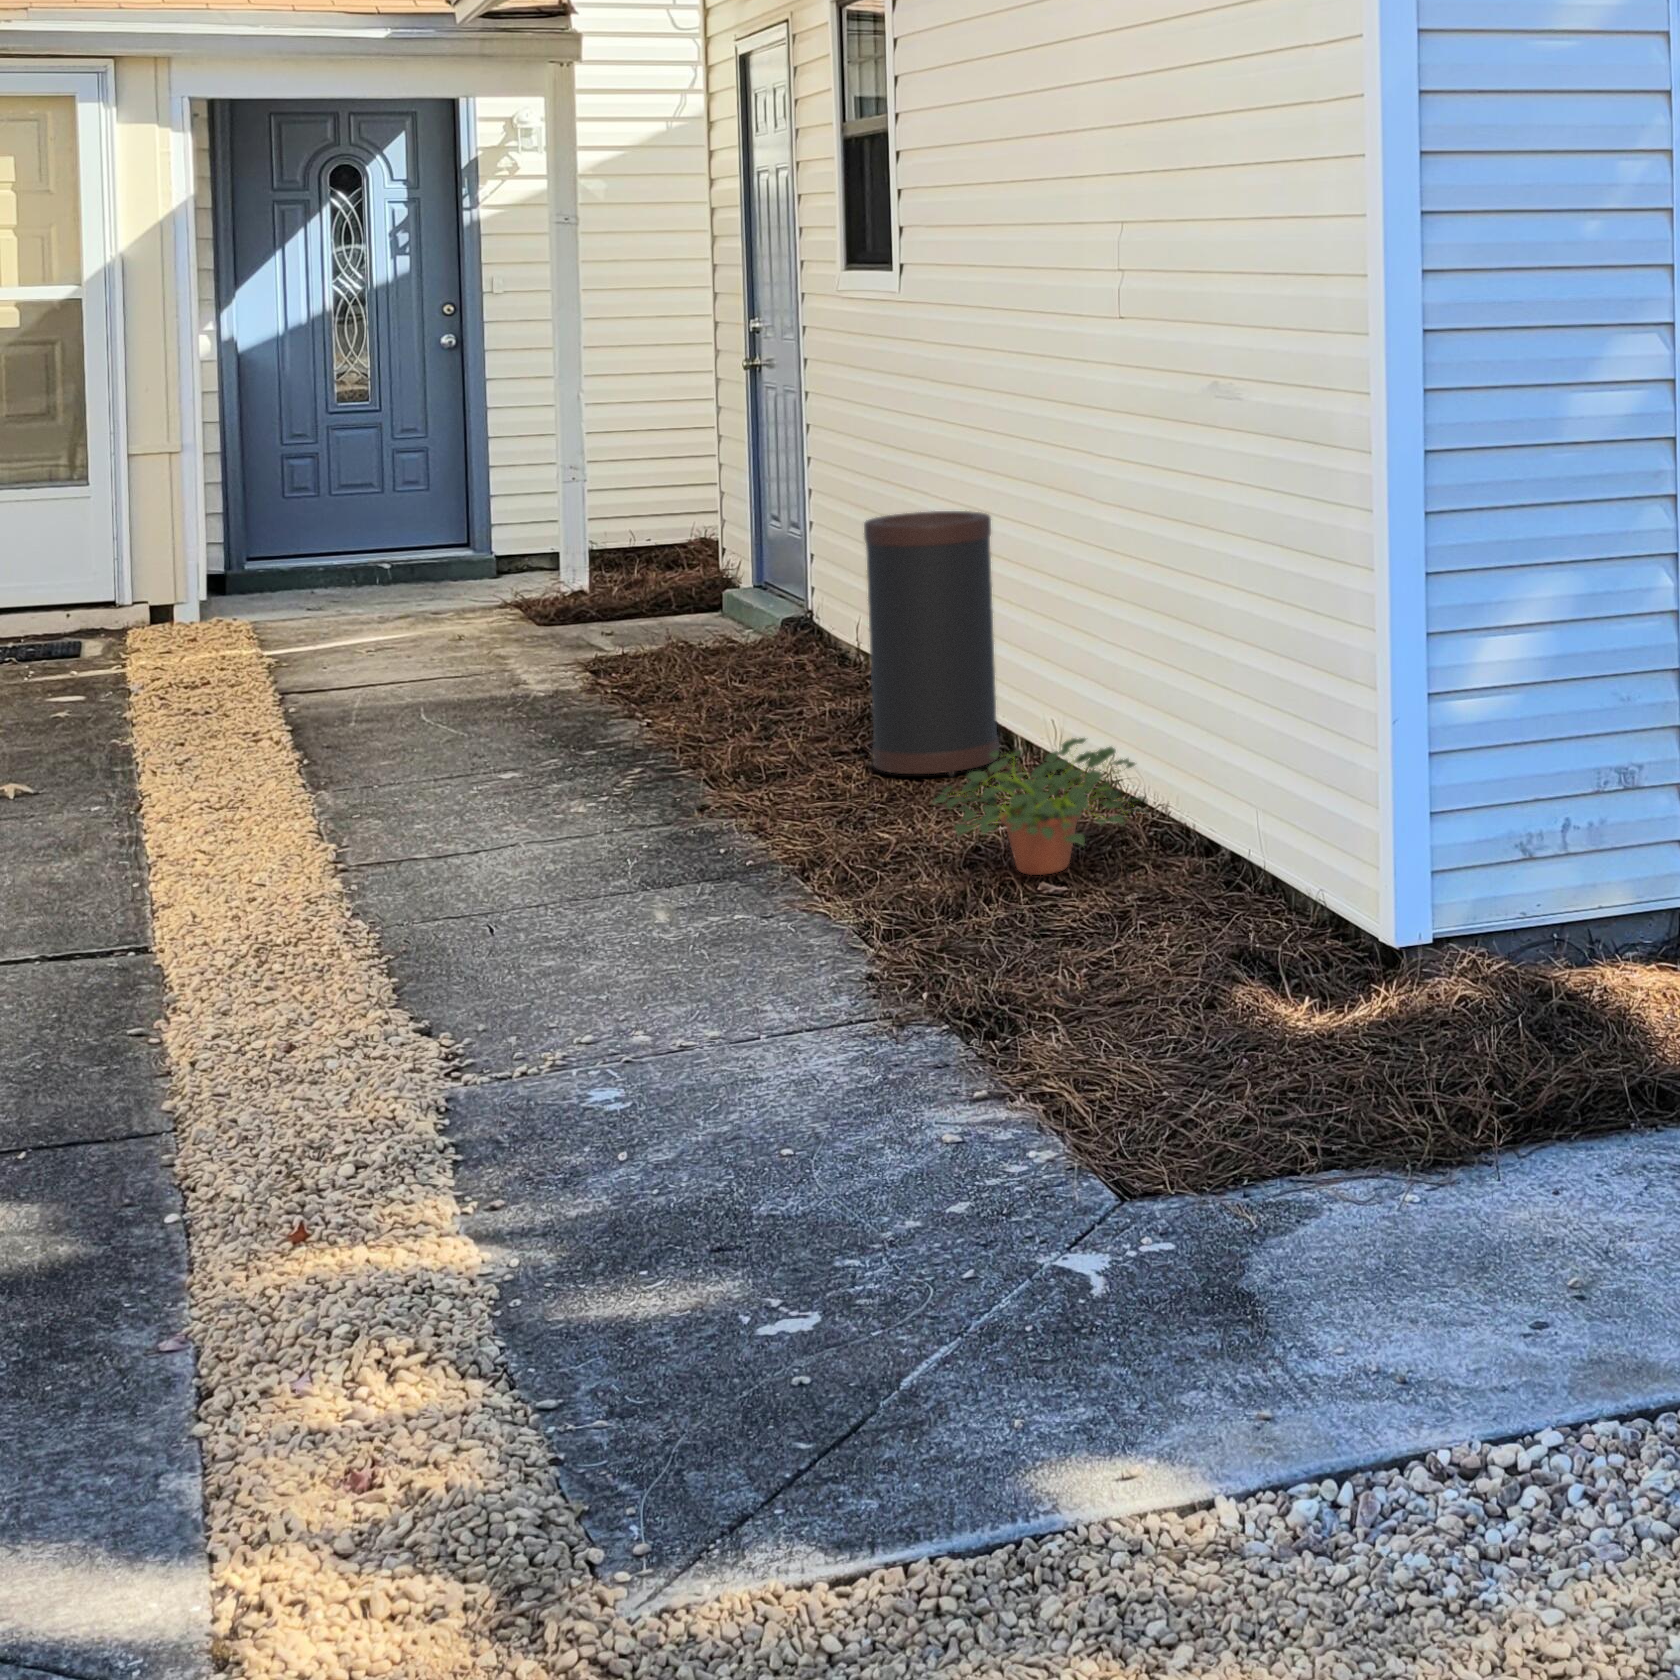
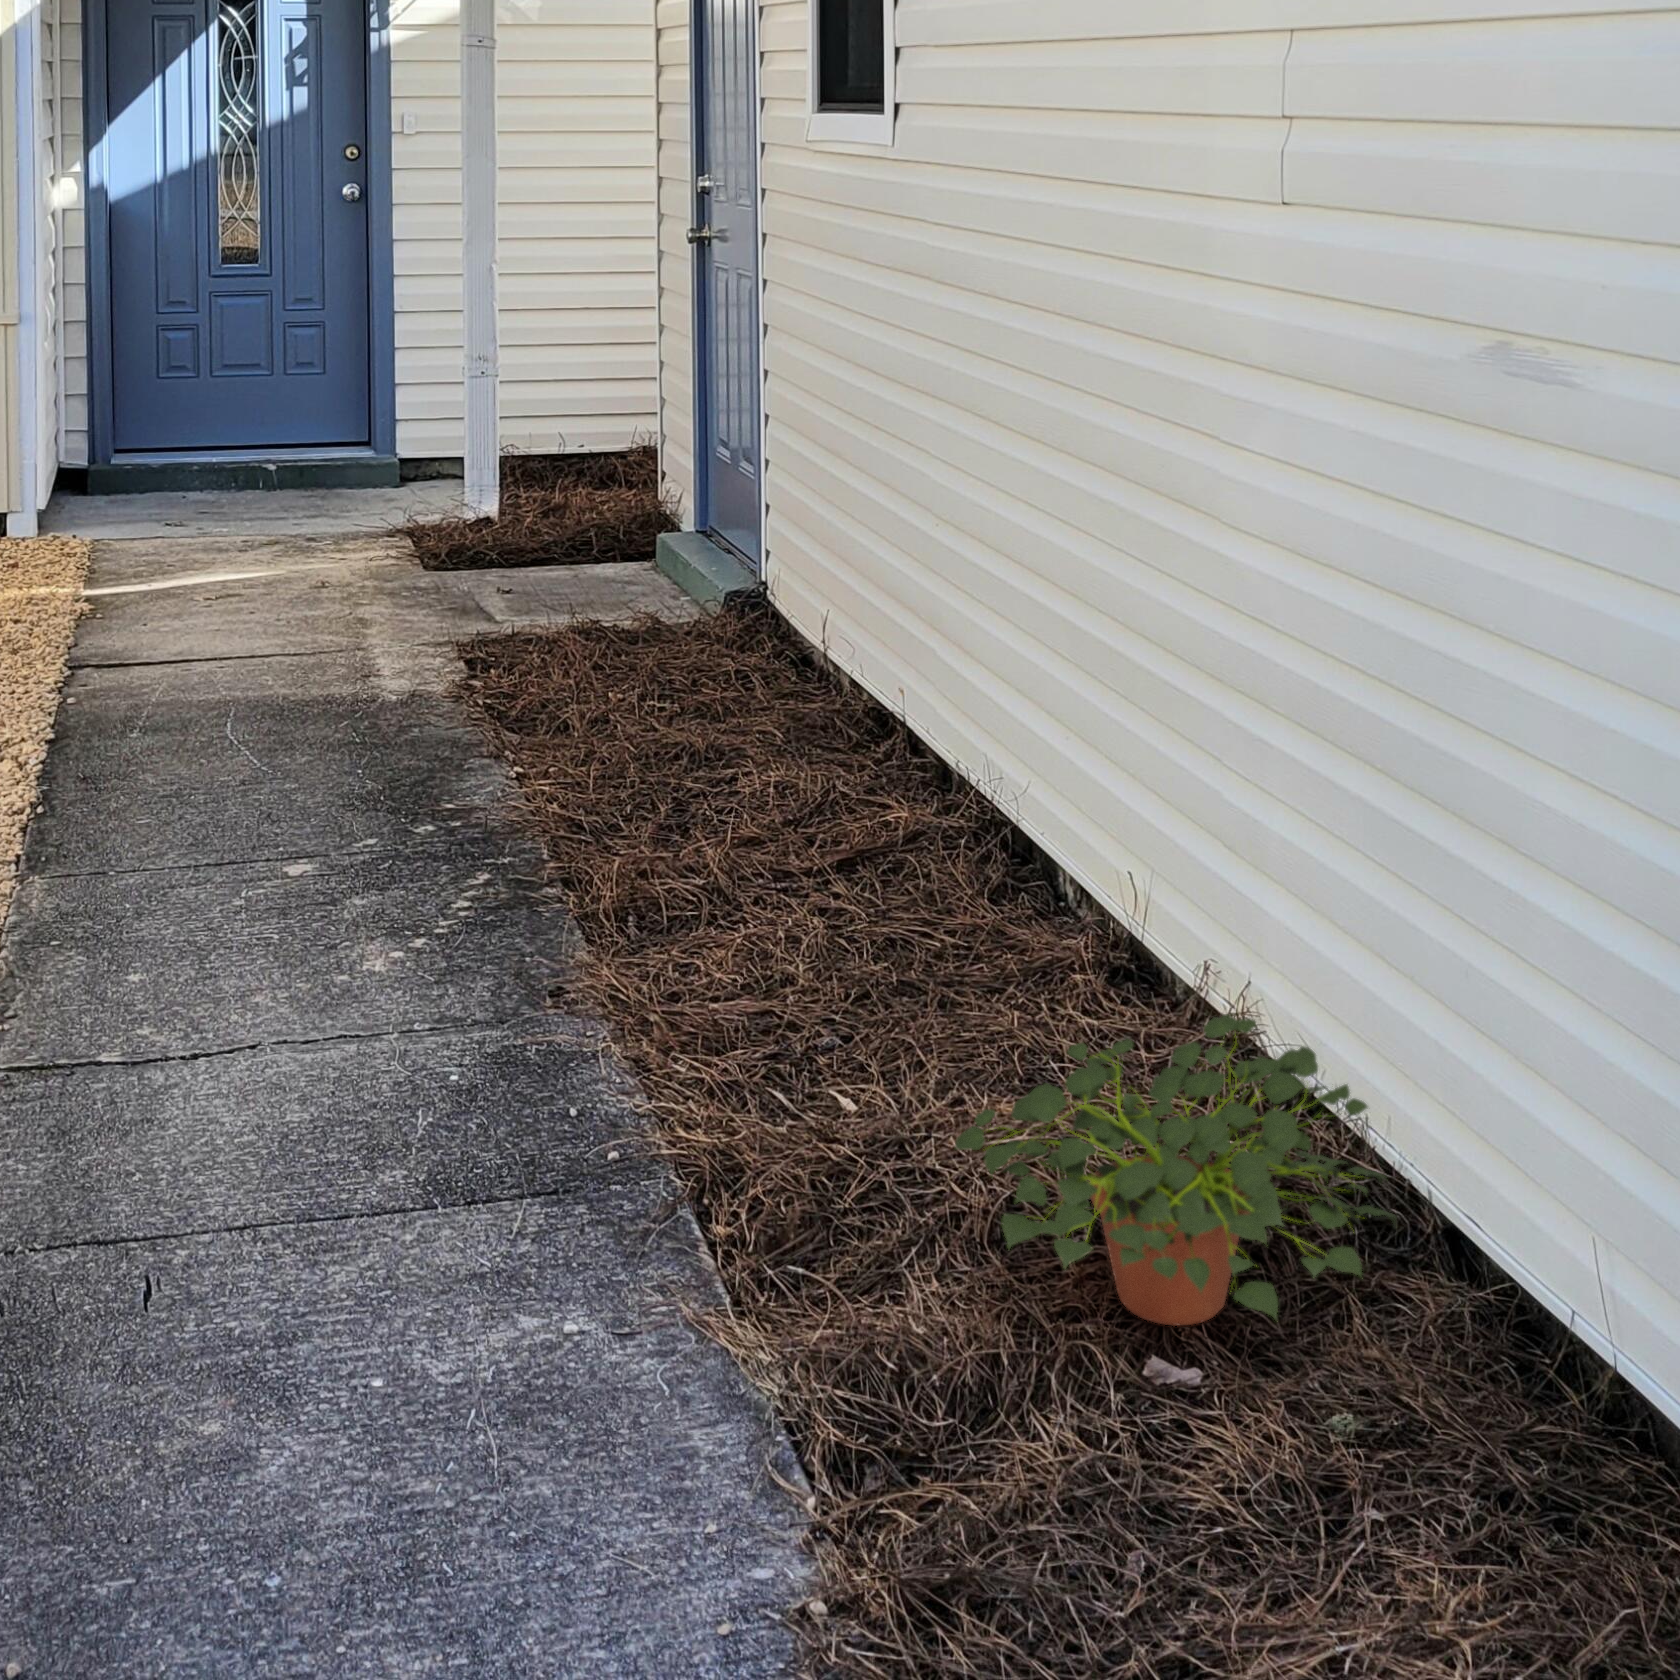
trash can: present [864,511,999,776] -> none [838,503,1050,970]

